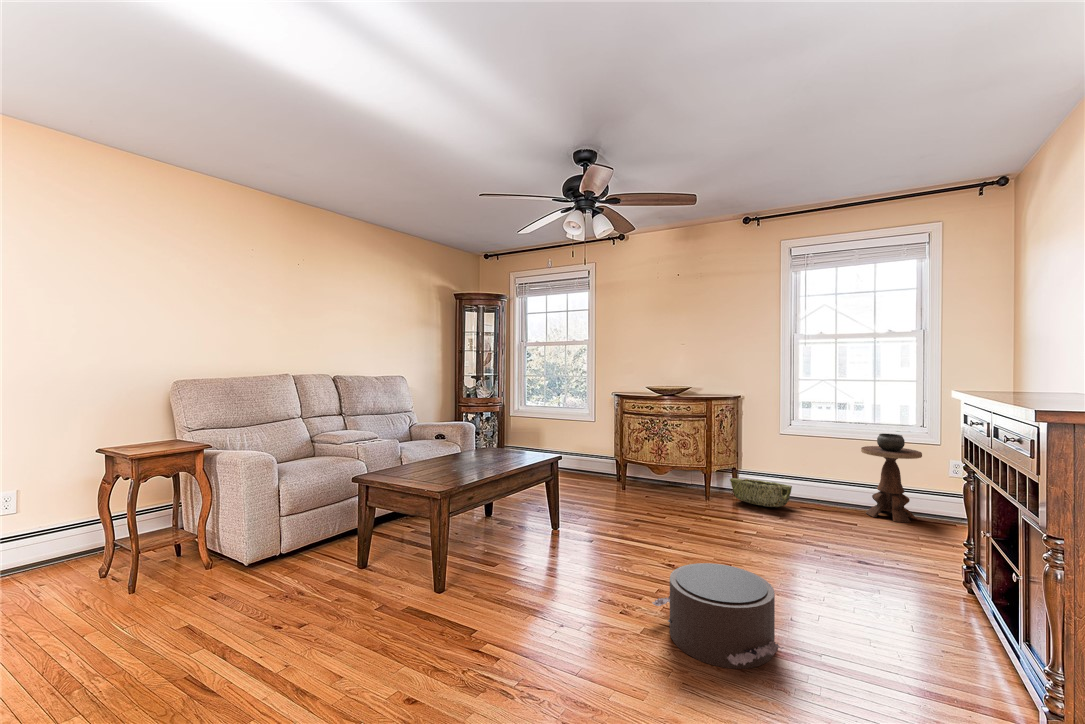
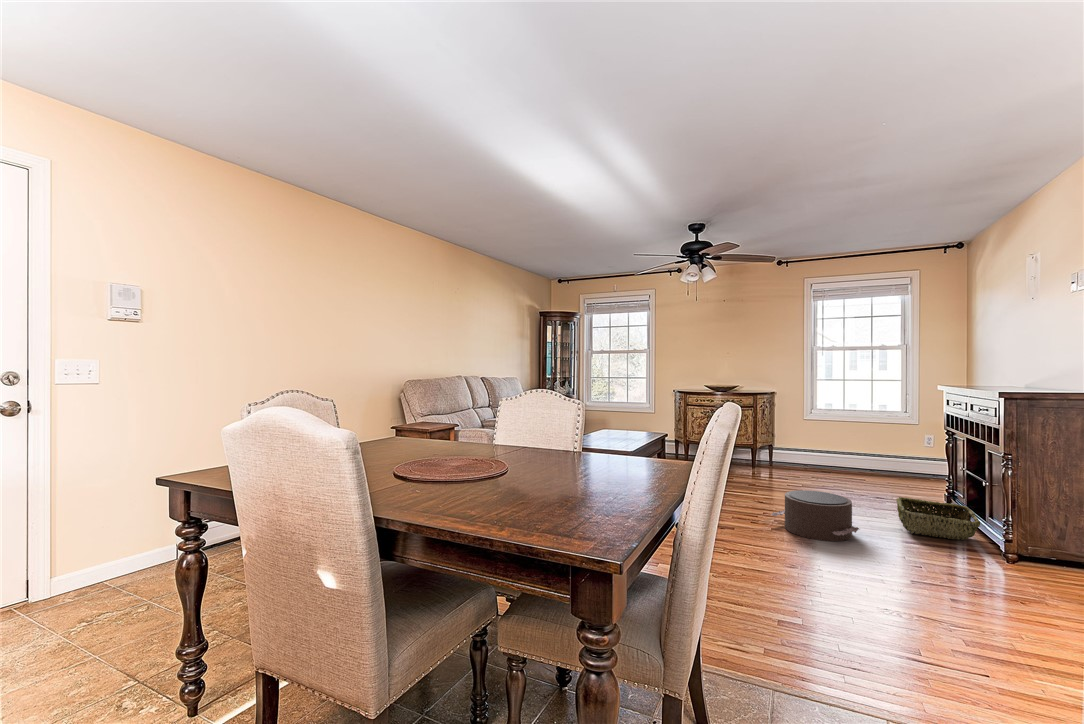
side table: present [861,433,922,522] -> none [865,418,908,479]
woven basket: present [730,478,792,507] -> present [896,497,980,540]

